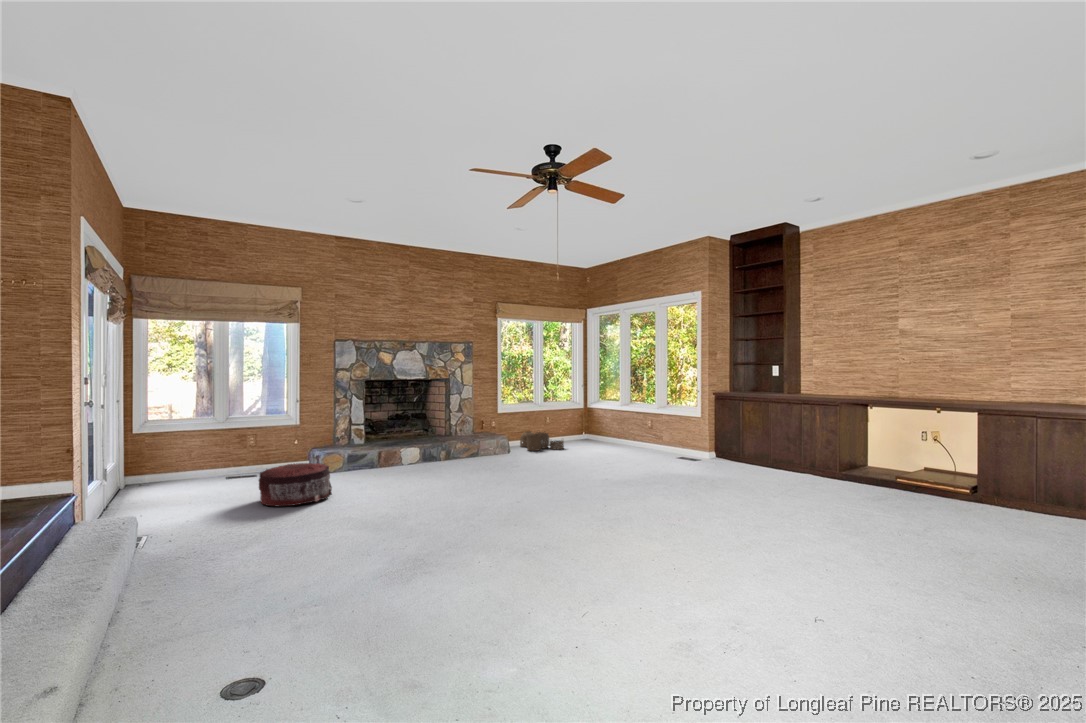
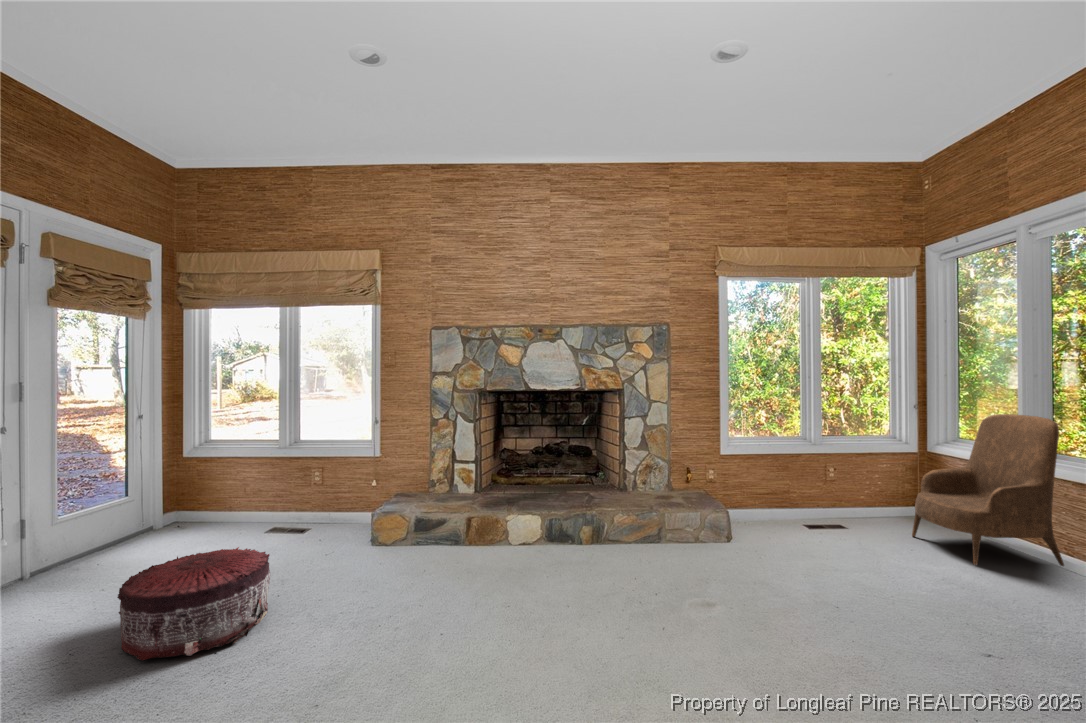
armchair: none [581,388,631,450] -> present [912,414,1064,566]
woven basket: present [520,432,564,451] -> none [768,489,864,544]

